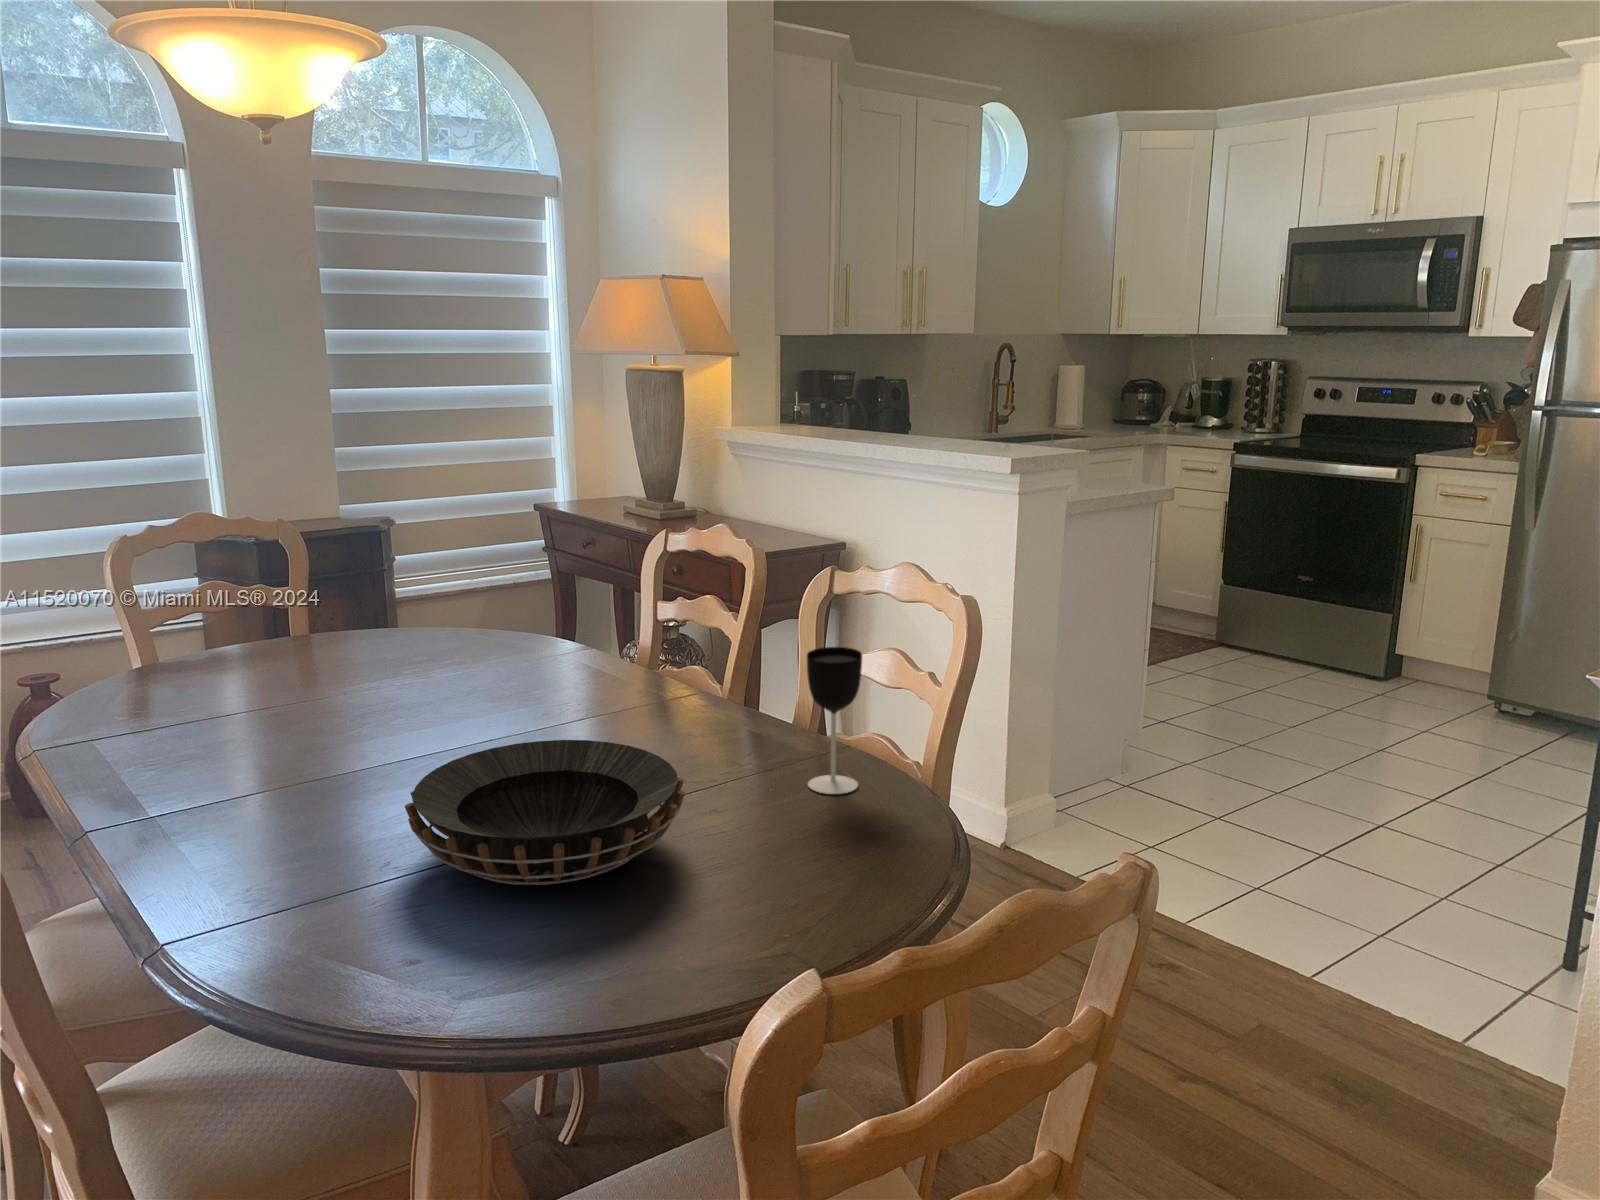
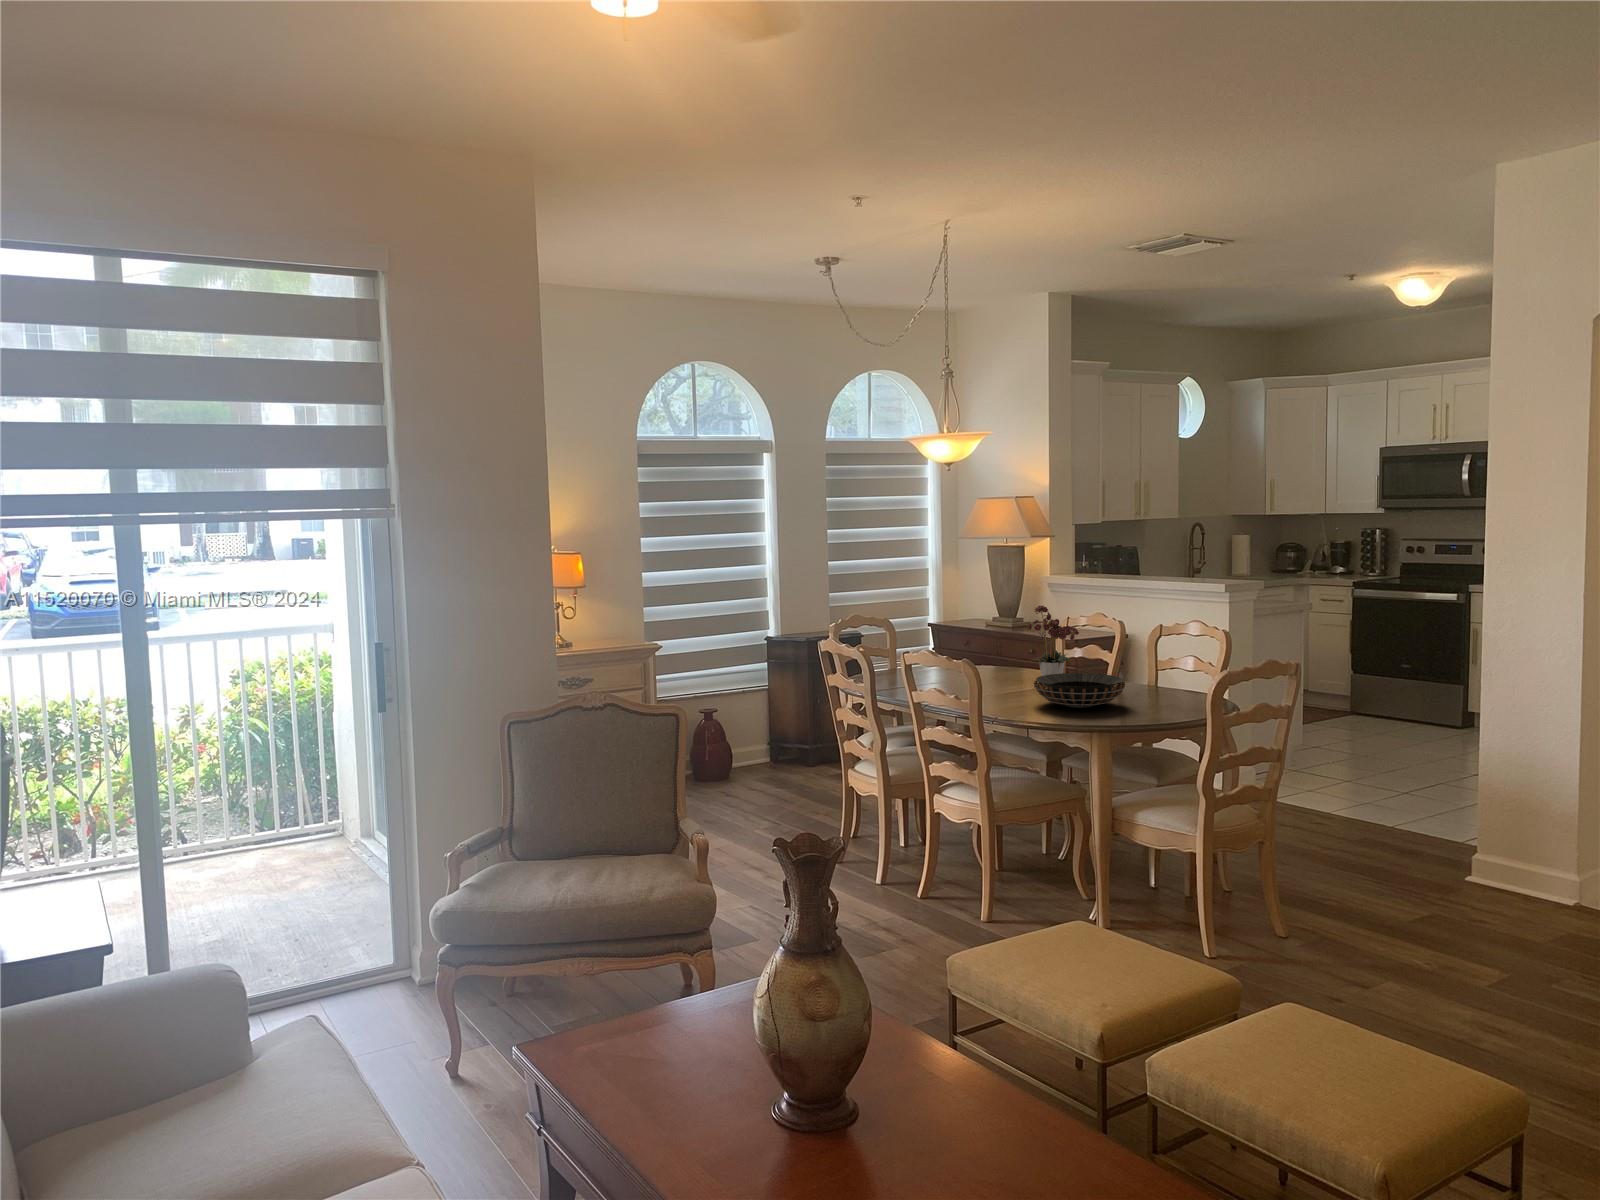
flower arrangement: none [505,516,651,723] -> present [1028,606,1079,676]
wine glass: present [807,647,862,794] -> none [1156,643,1177,695]

